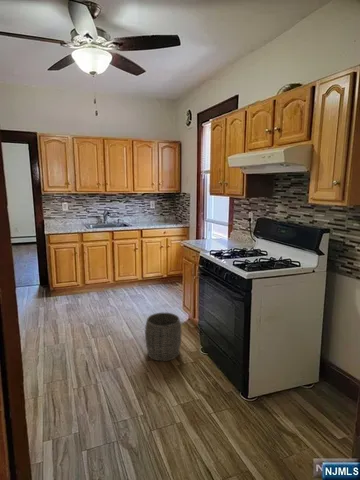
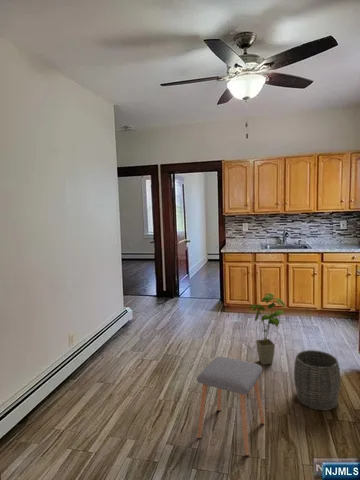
house plant: none [94,270,130,337] -> present [249,293,285,365]
stool: none [72,336,132,425] -> present [197,357,265,456]

